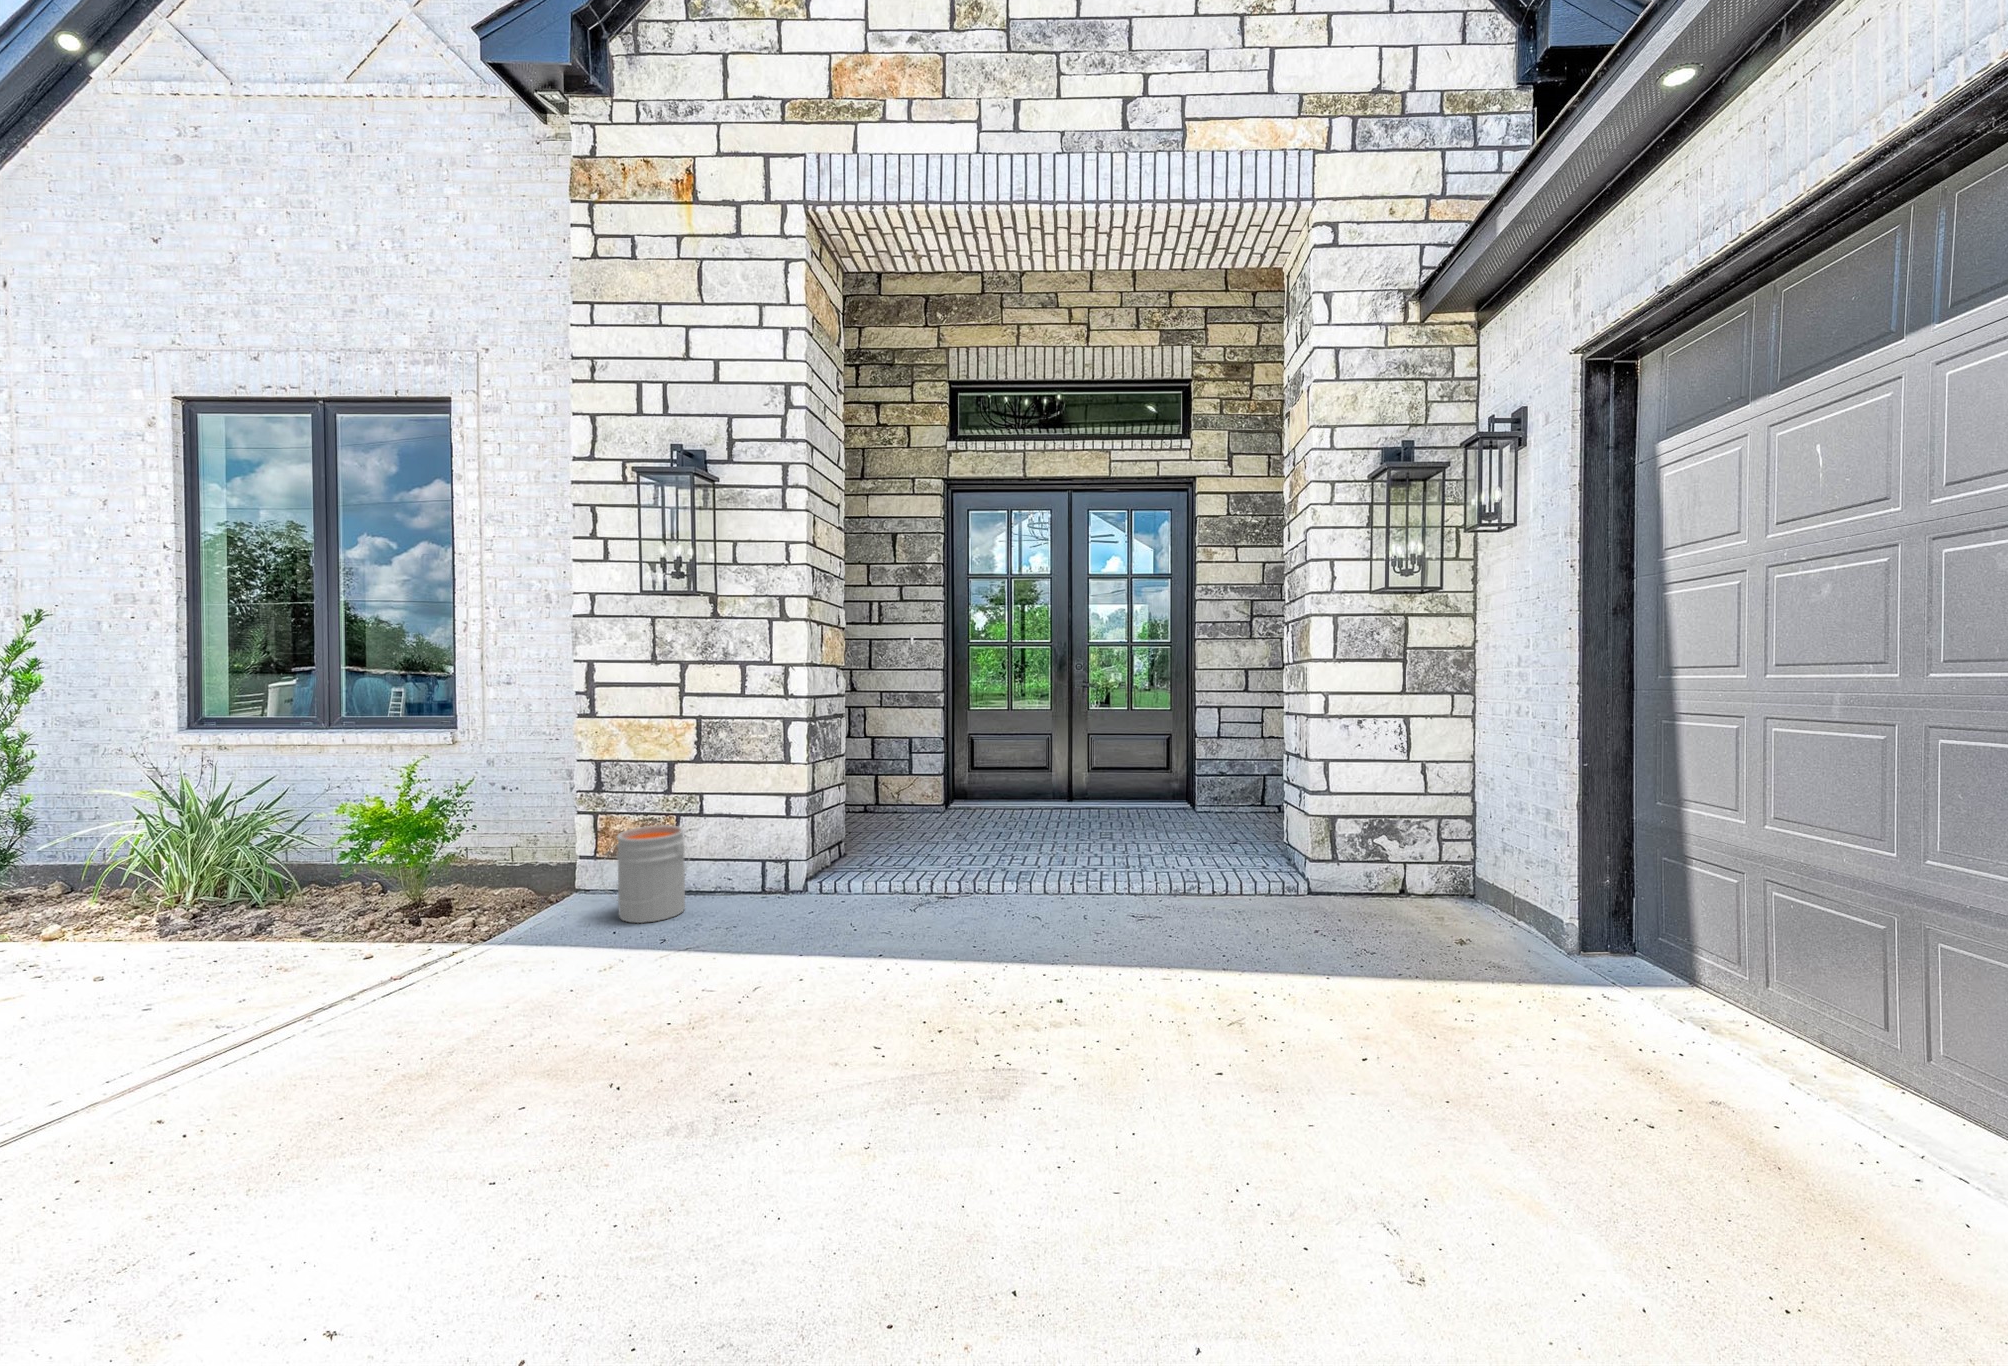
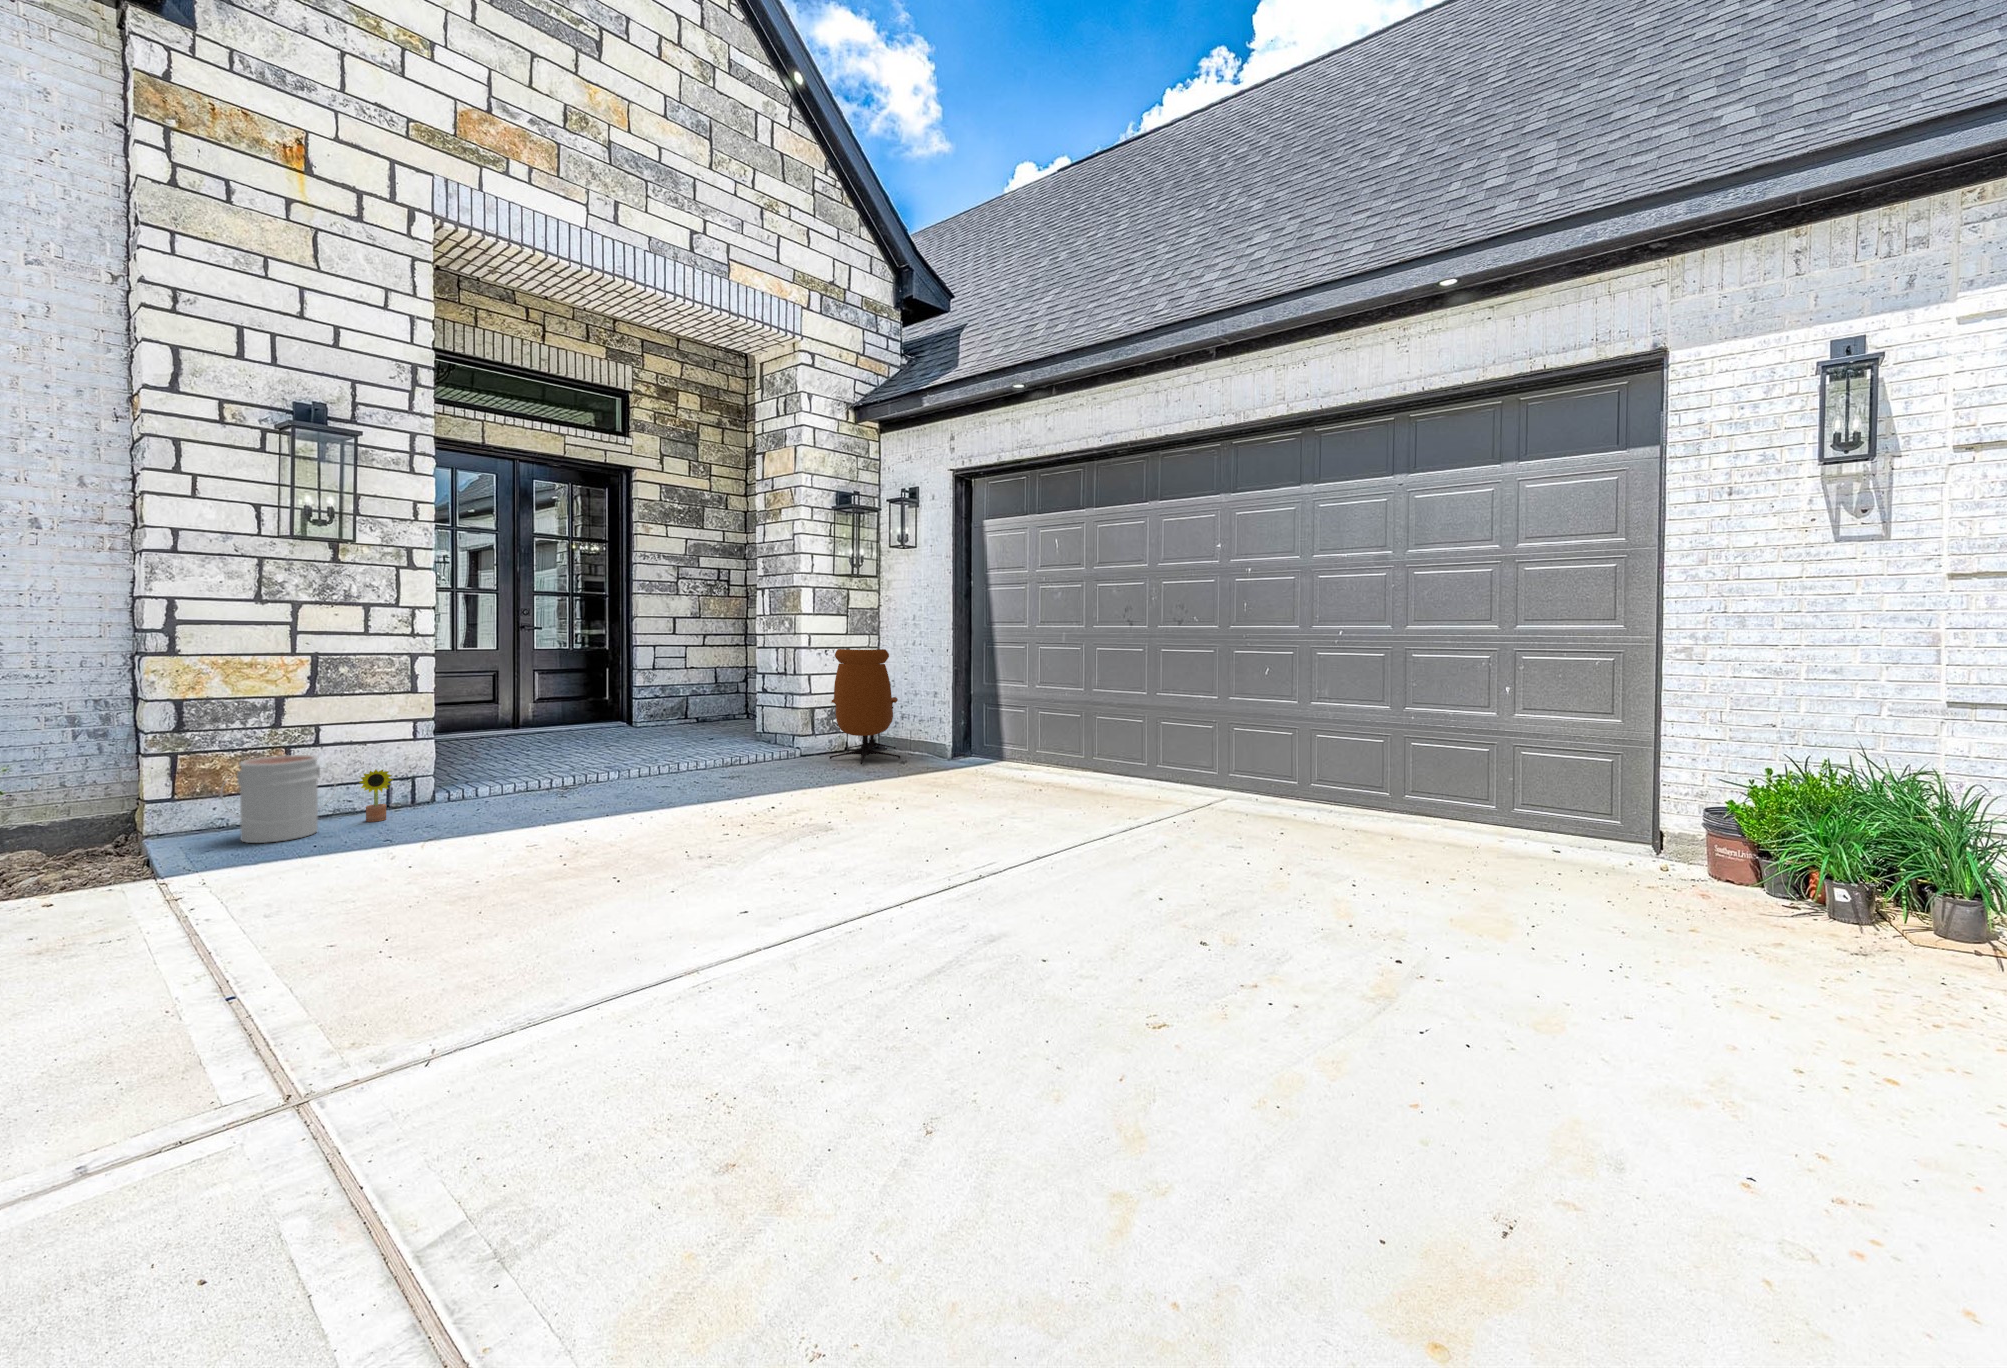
lounge chair: none [1312,732,1482,948] -> present [829,649,900,765]
decorative plant: none [716,852,749,912] -> present [359,769,393,822]

